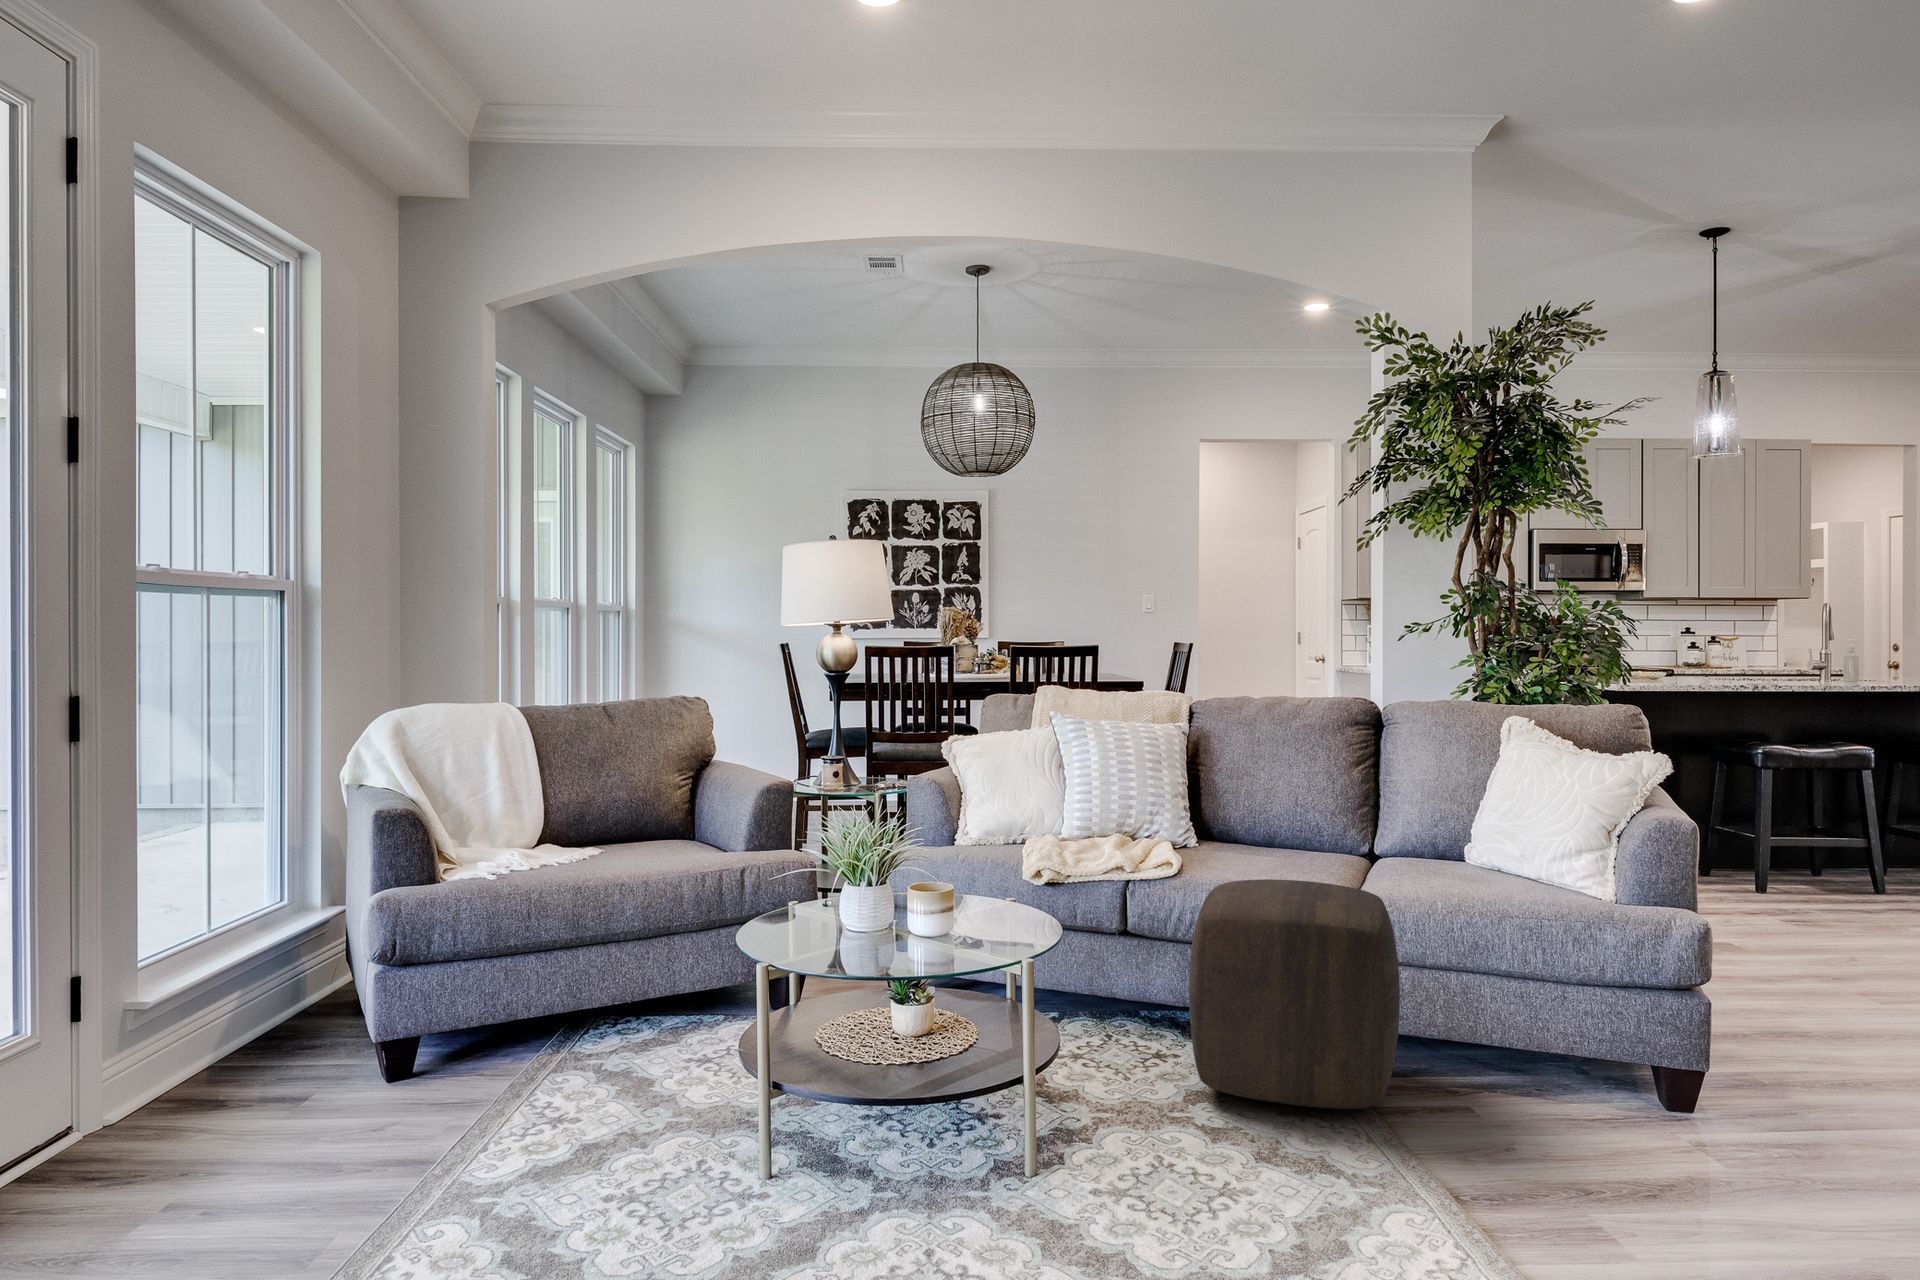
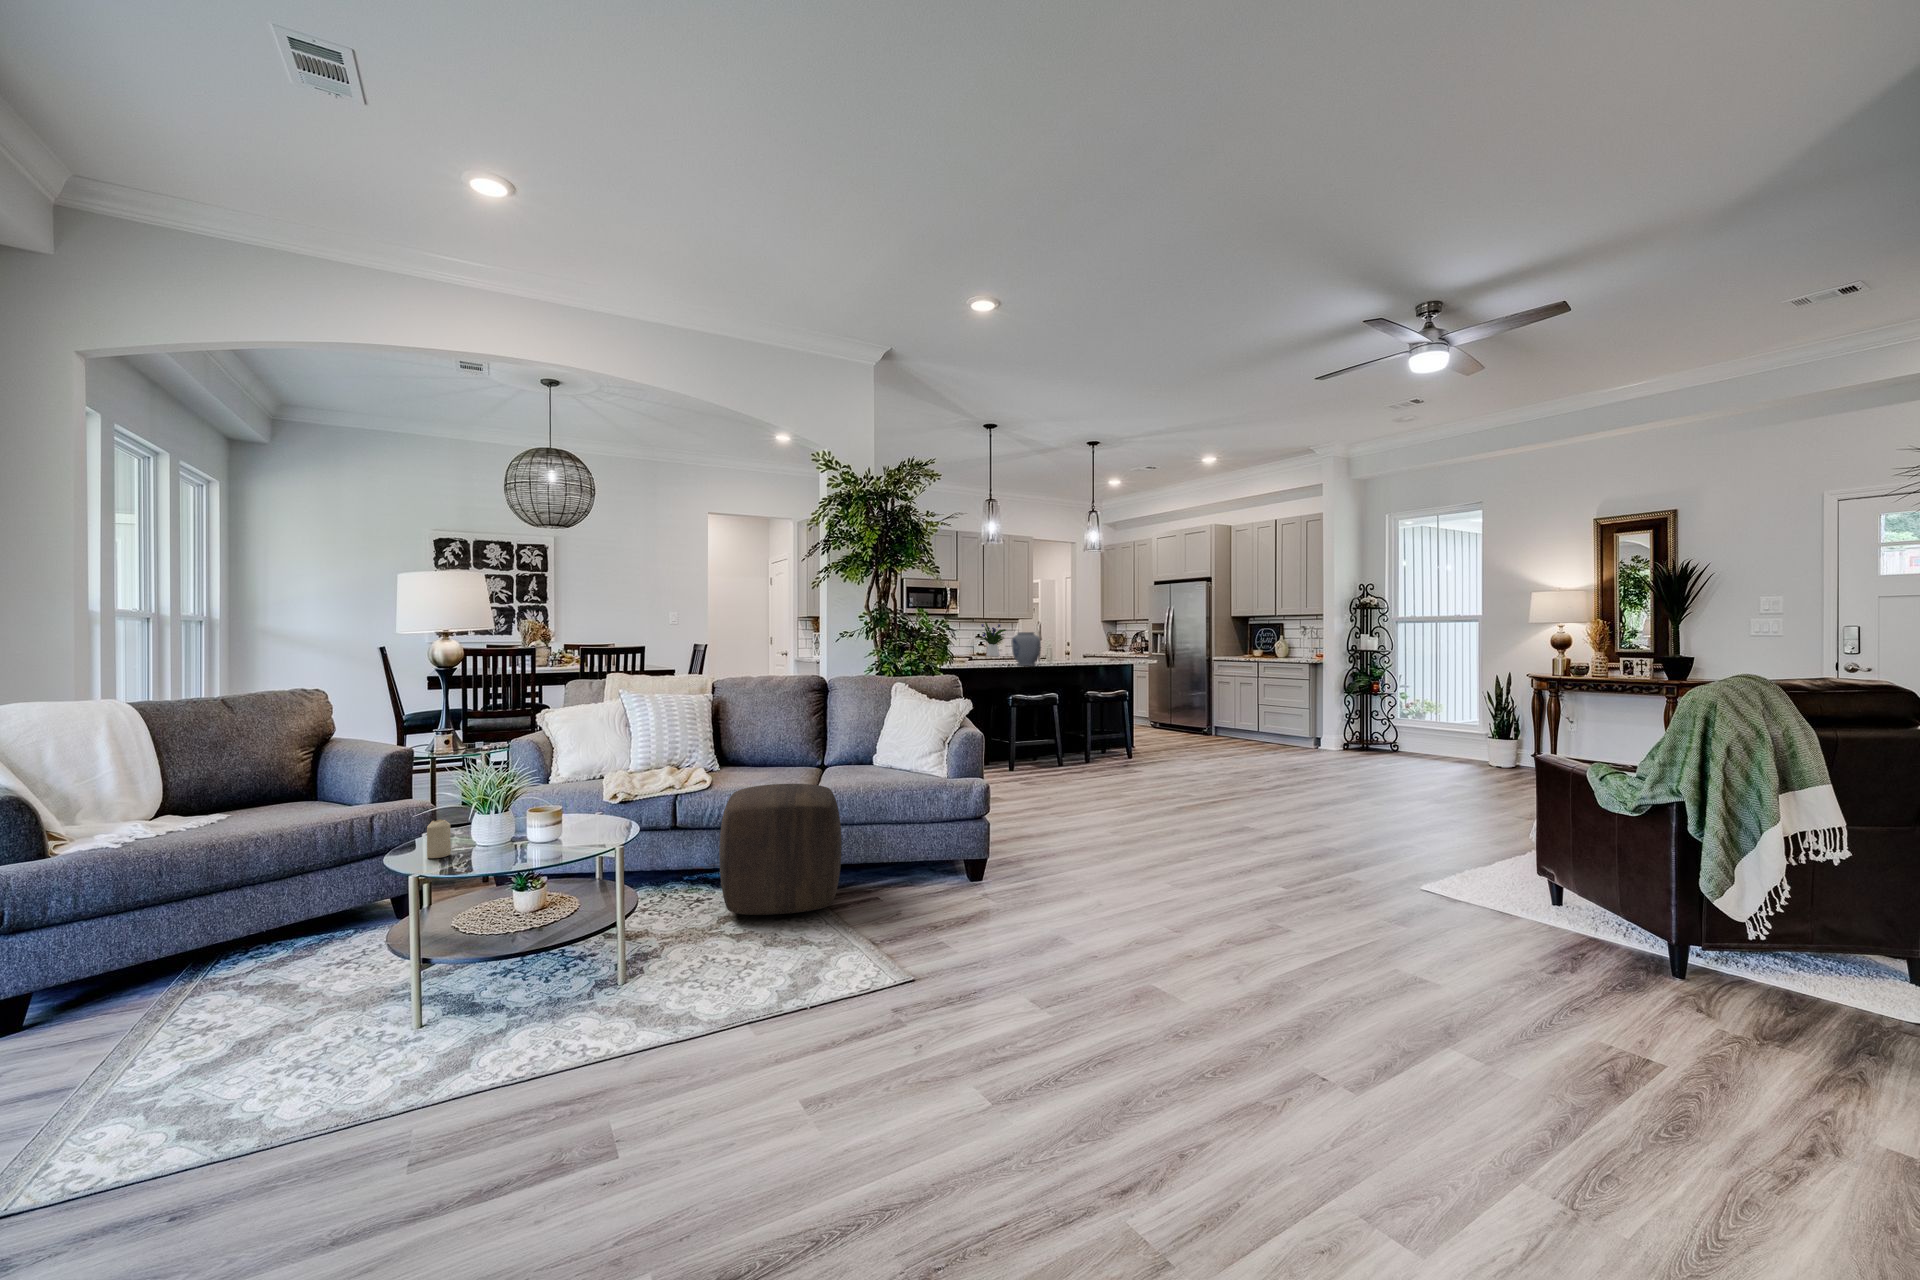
flower arrangement: none [1674,604,1743,668] -> present [980,622,1006,656]
vase: none [1755,623,1823,689] -> present [1012,632,1041,666]
candle: none [784,887,812,942] -> present [427,819,451,858]

